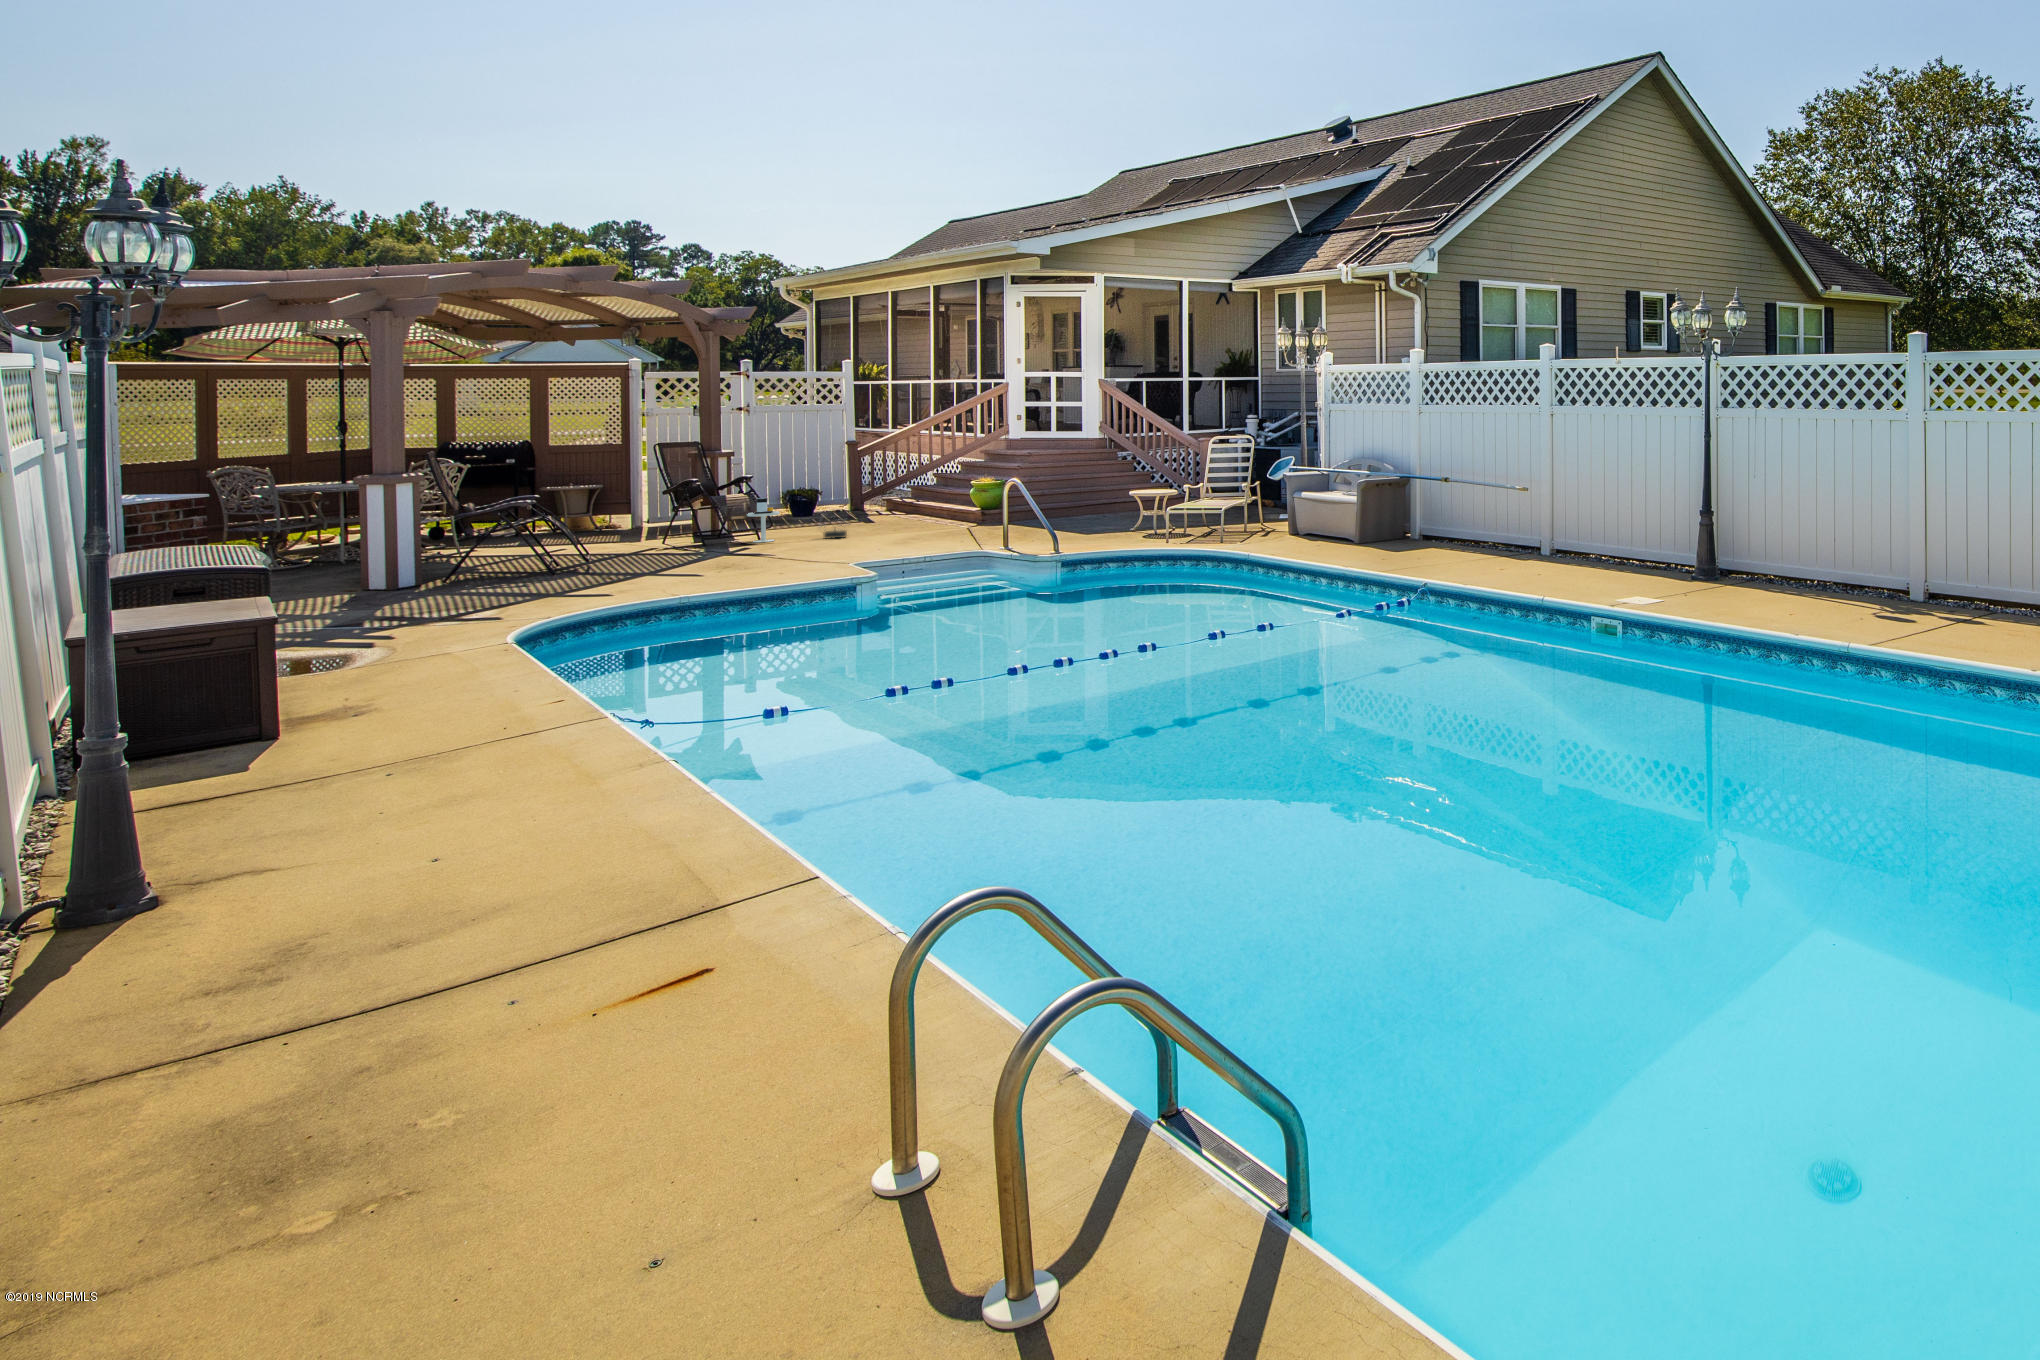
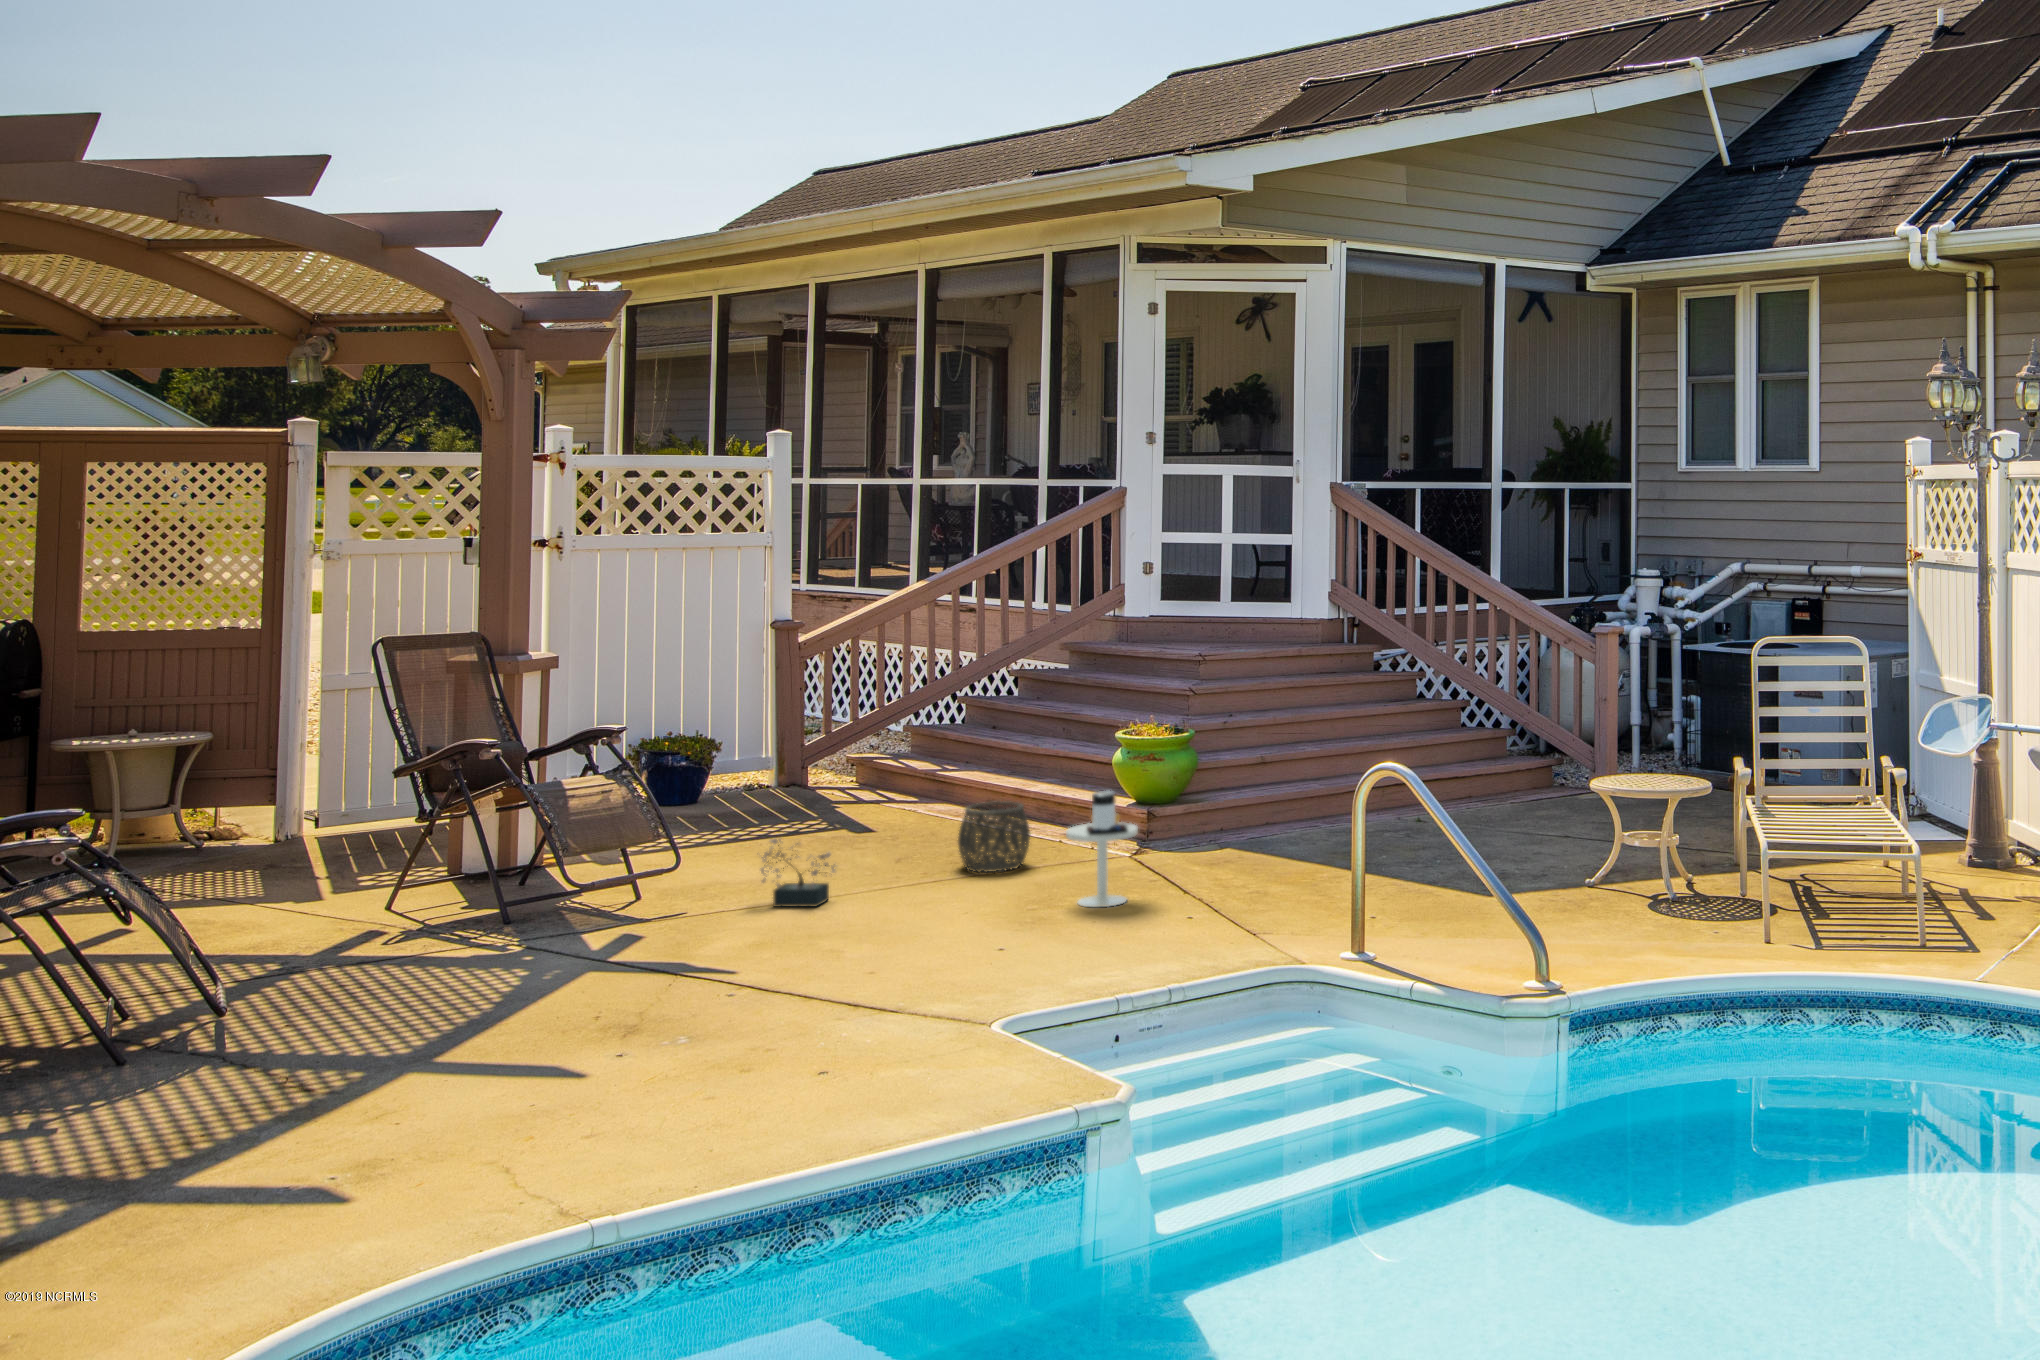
side table: present [747,498,780,542] -> present [1066,791,1138,907]
woven basket: none [905,504,937,531] -> present [958,801,1030,873]

